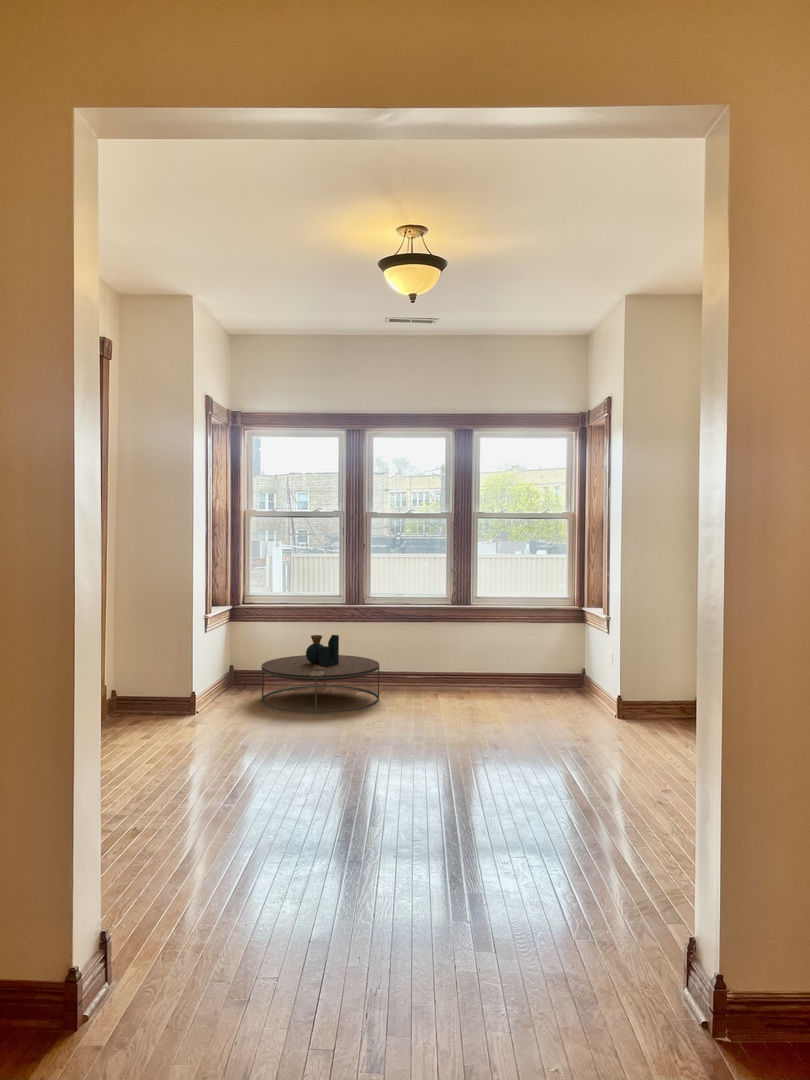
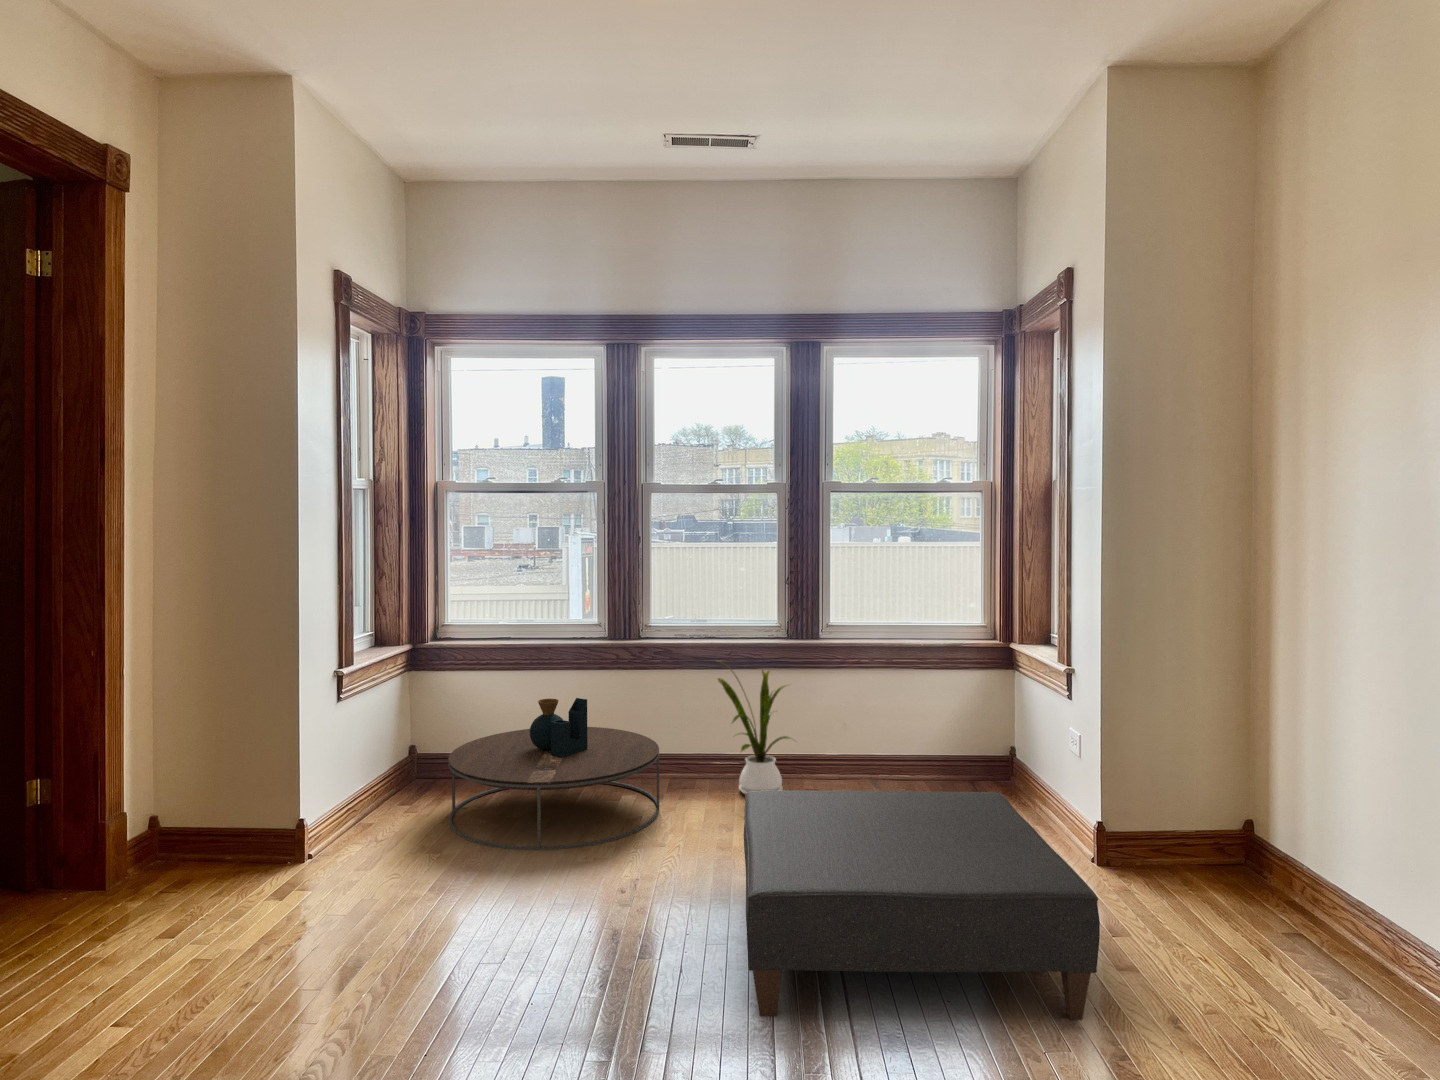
house plant: none [408,615,459,694] -> present [718,663,791,794]
ottoman: none [428,675,591,764] -> present [744,790,1100,1020]

